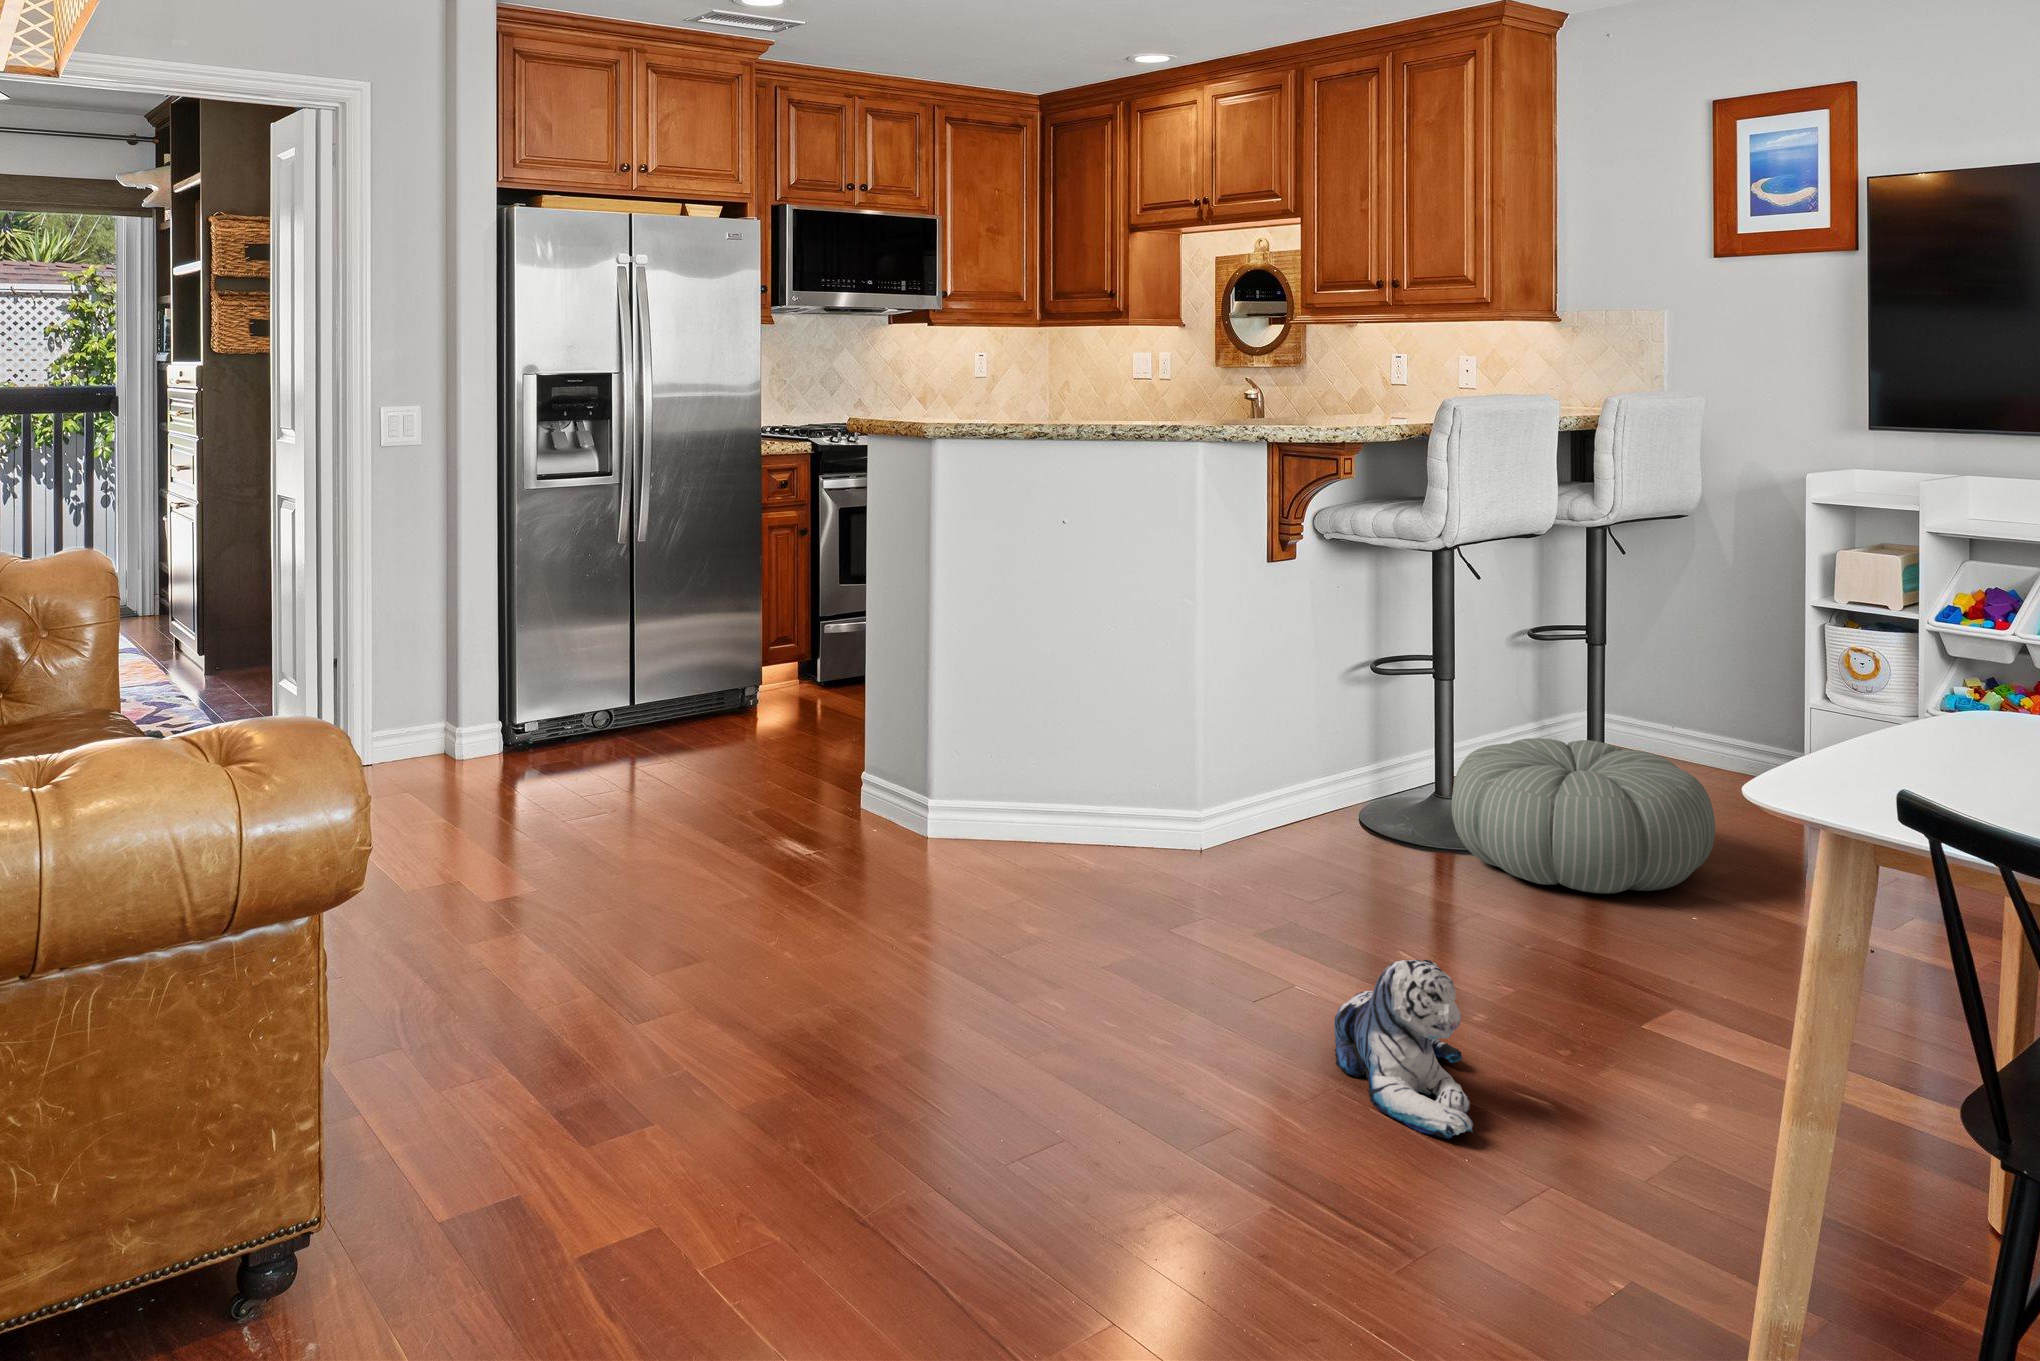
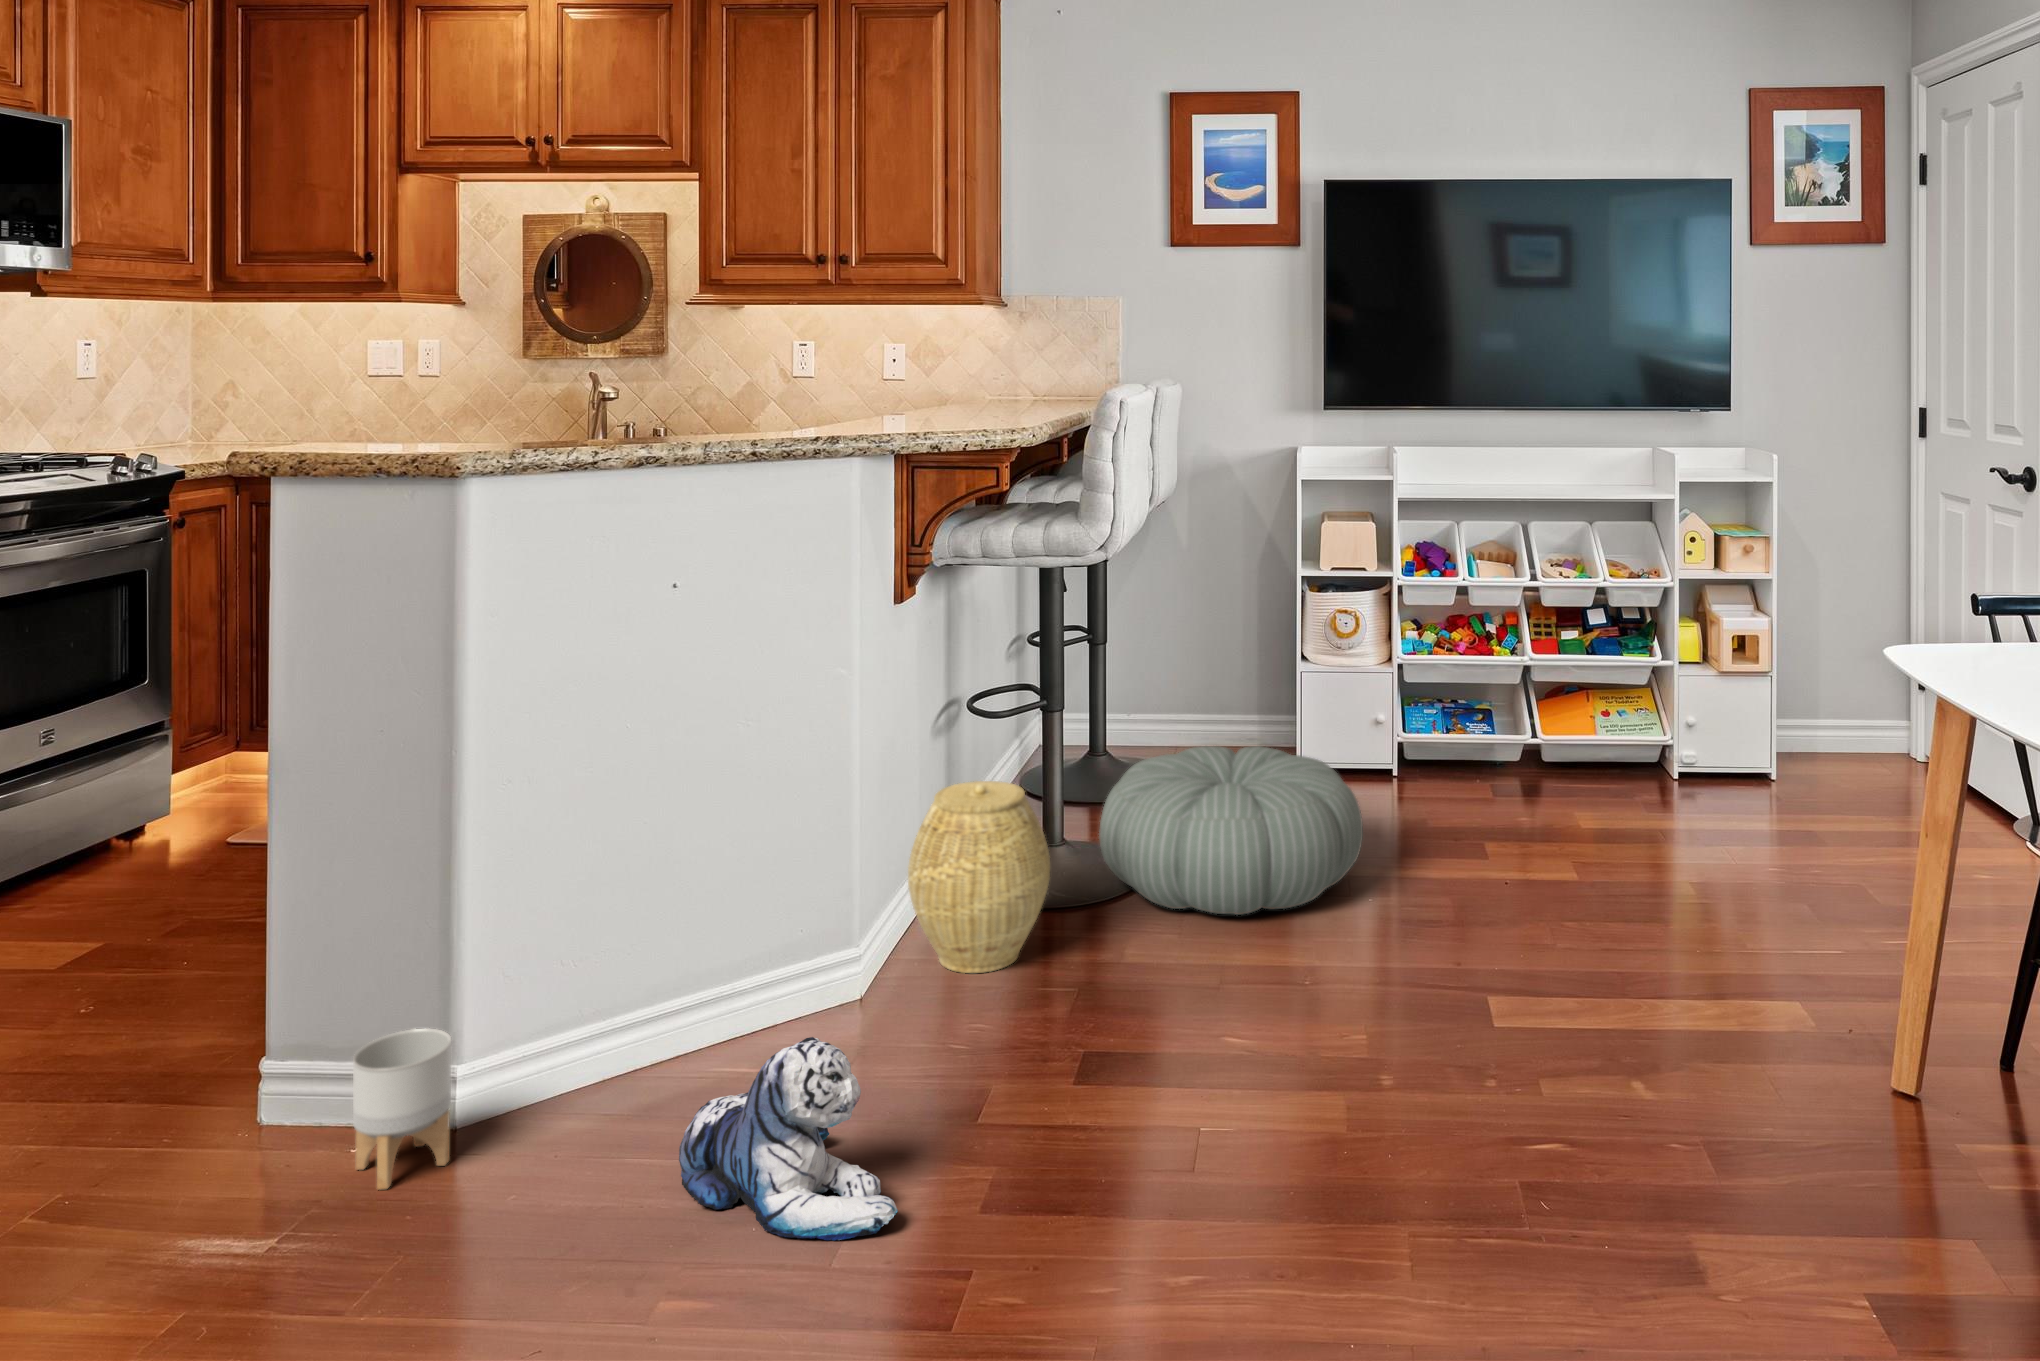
woven basket: none [1246,709,1361,858] -> present [908,781,1050,973]
planter: none [862,762,912,844] -> present [353,1029,451,1190]
plush toy: present [1334,959,1473,1139] -> present [679,1037,898,1240]

